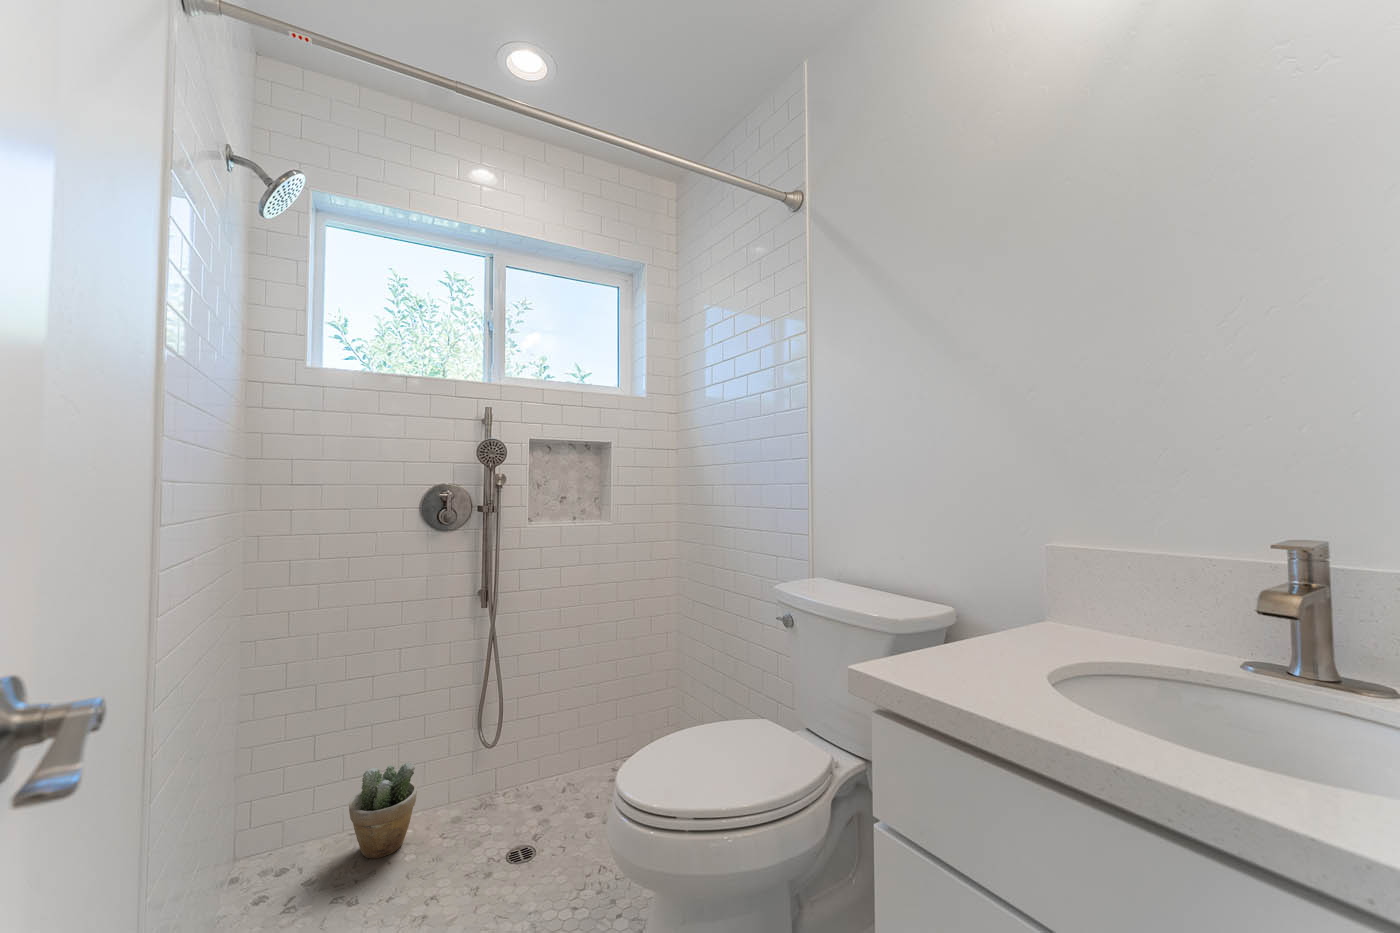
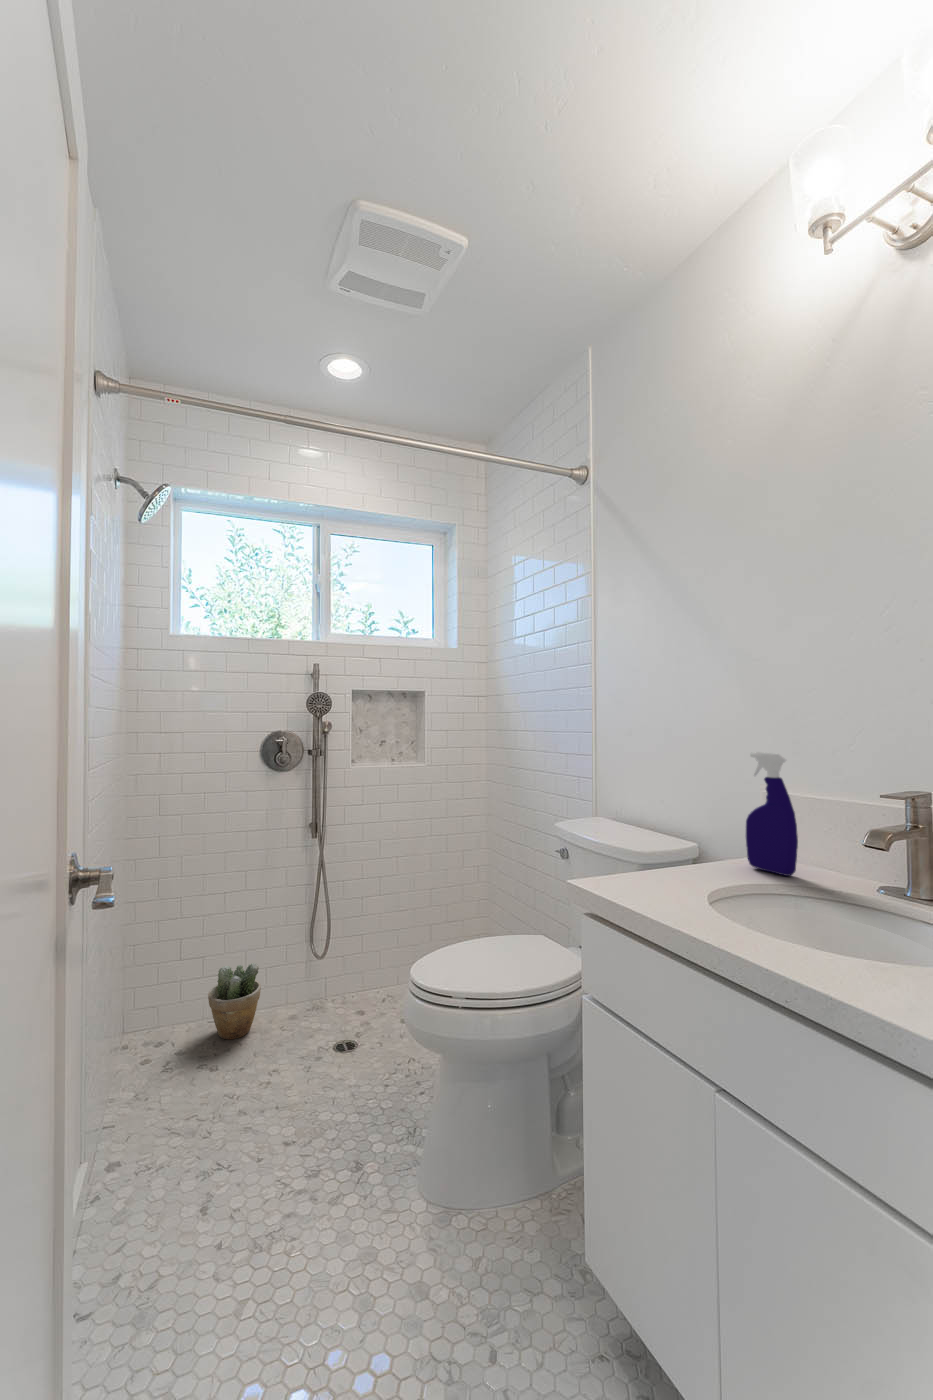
spray bottle: none [1028,495,1101,643] -> present [746,752,798,876]

